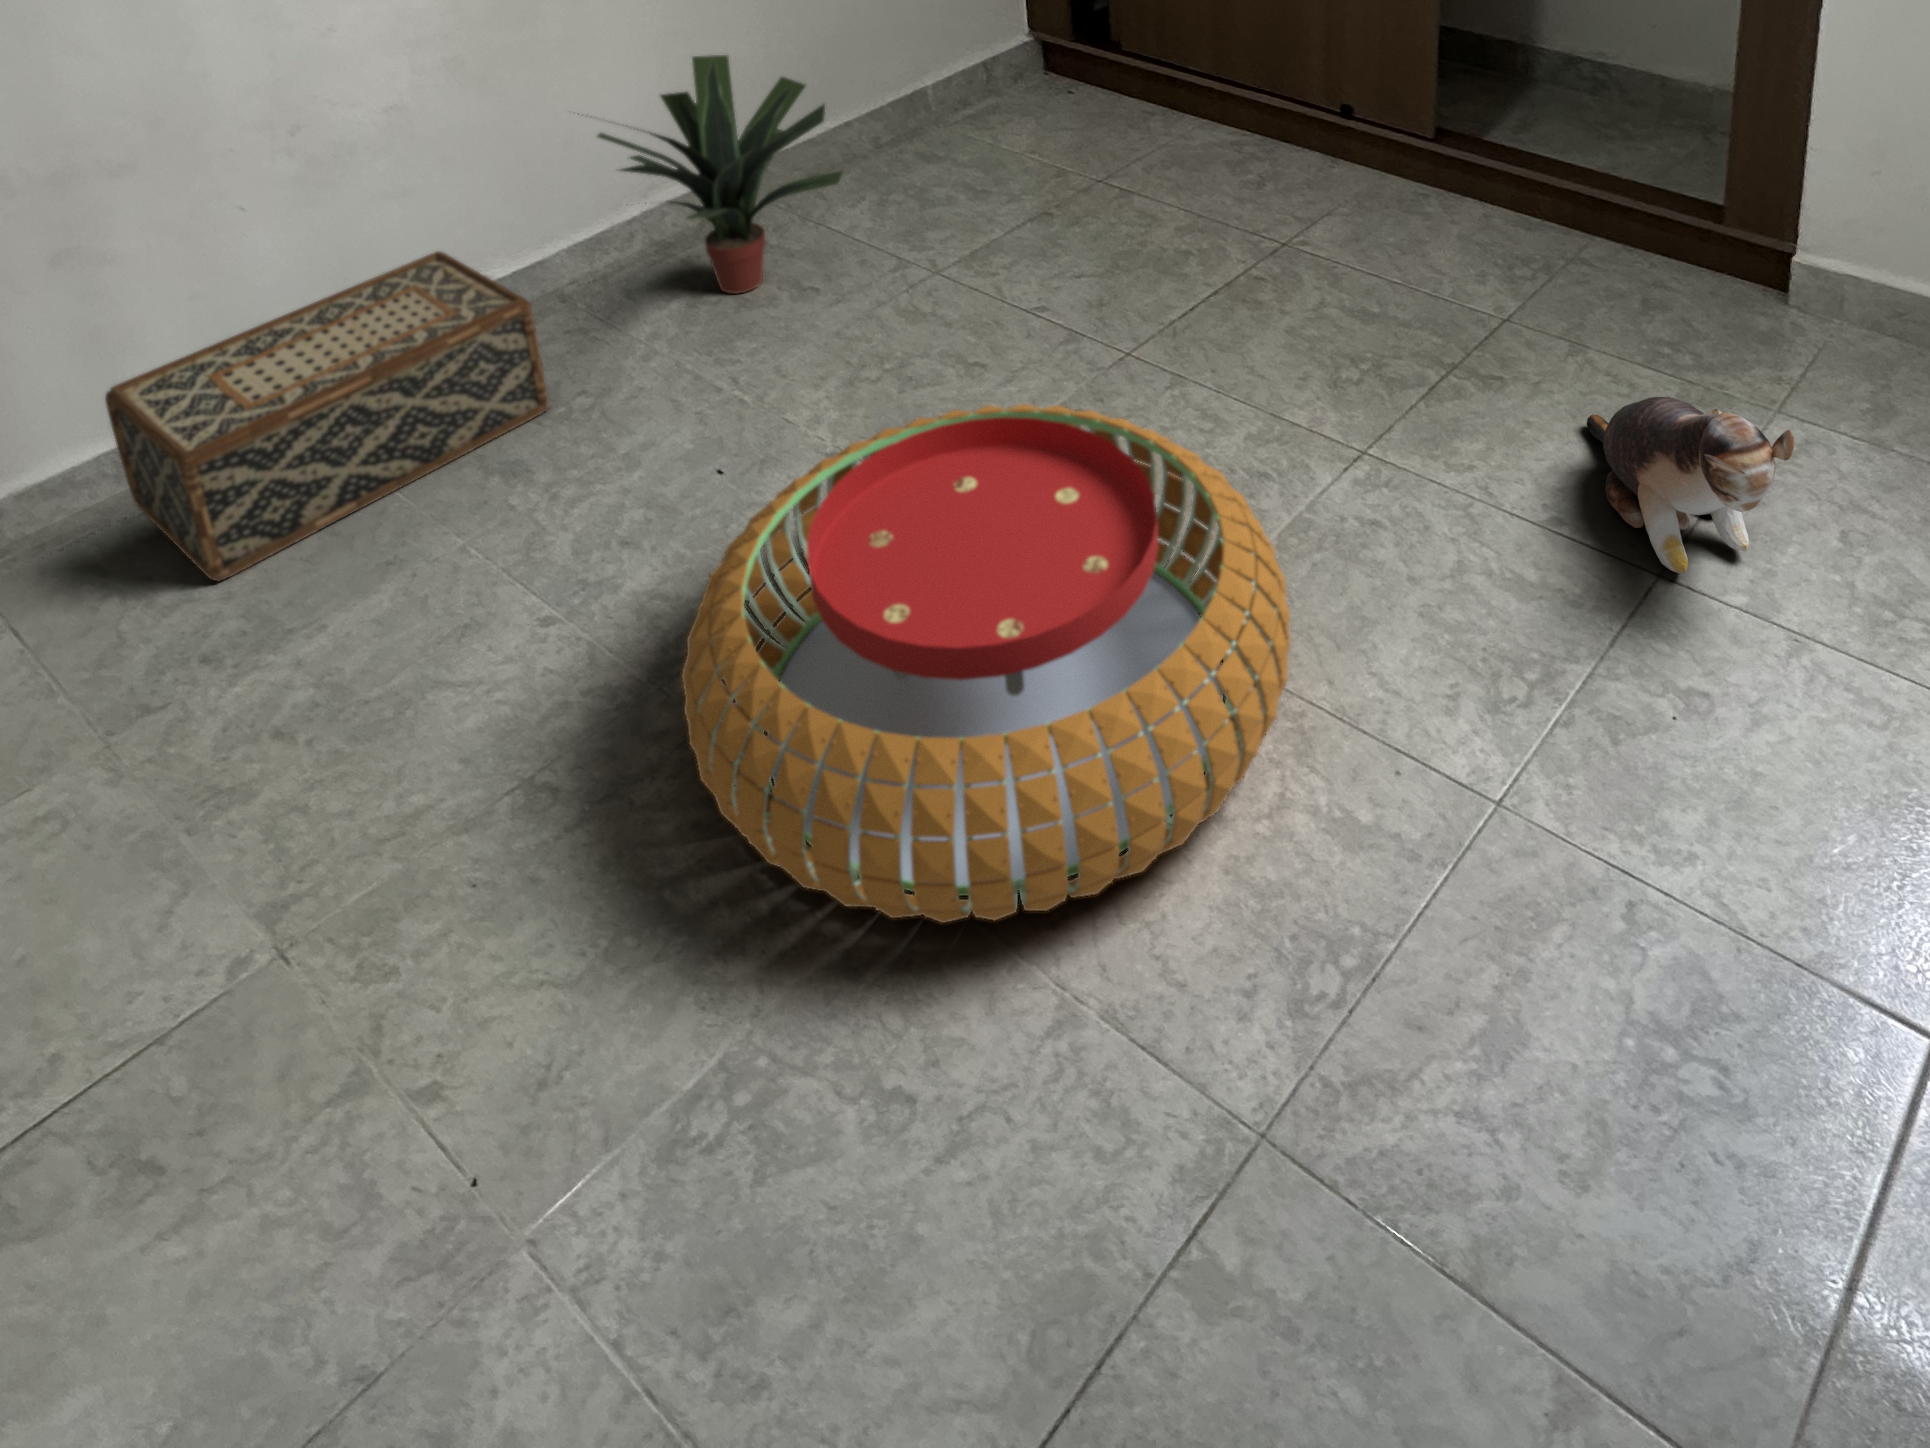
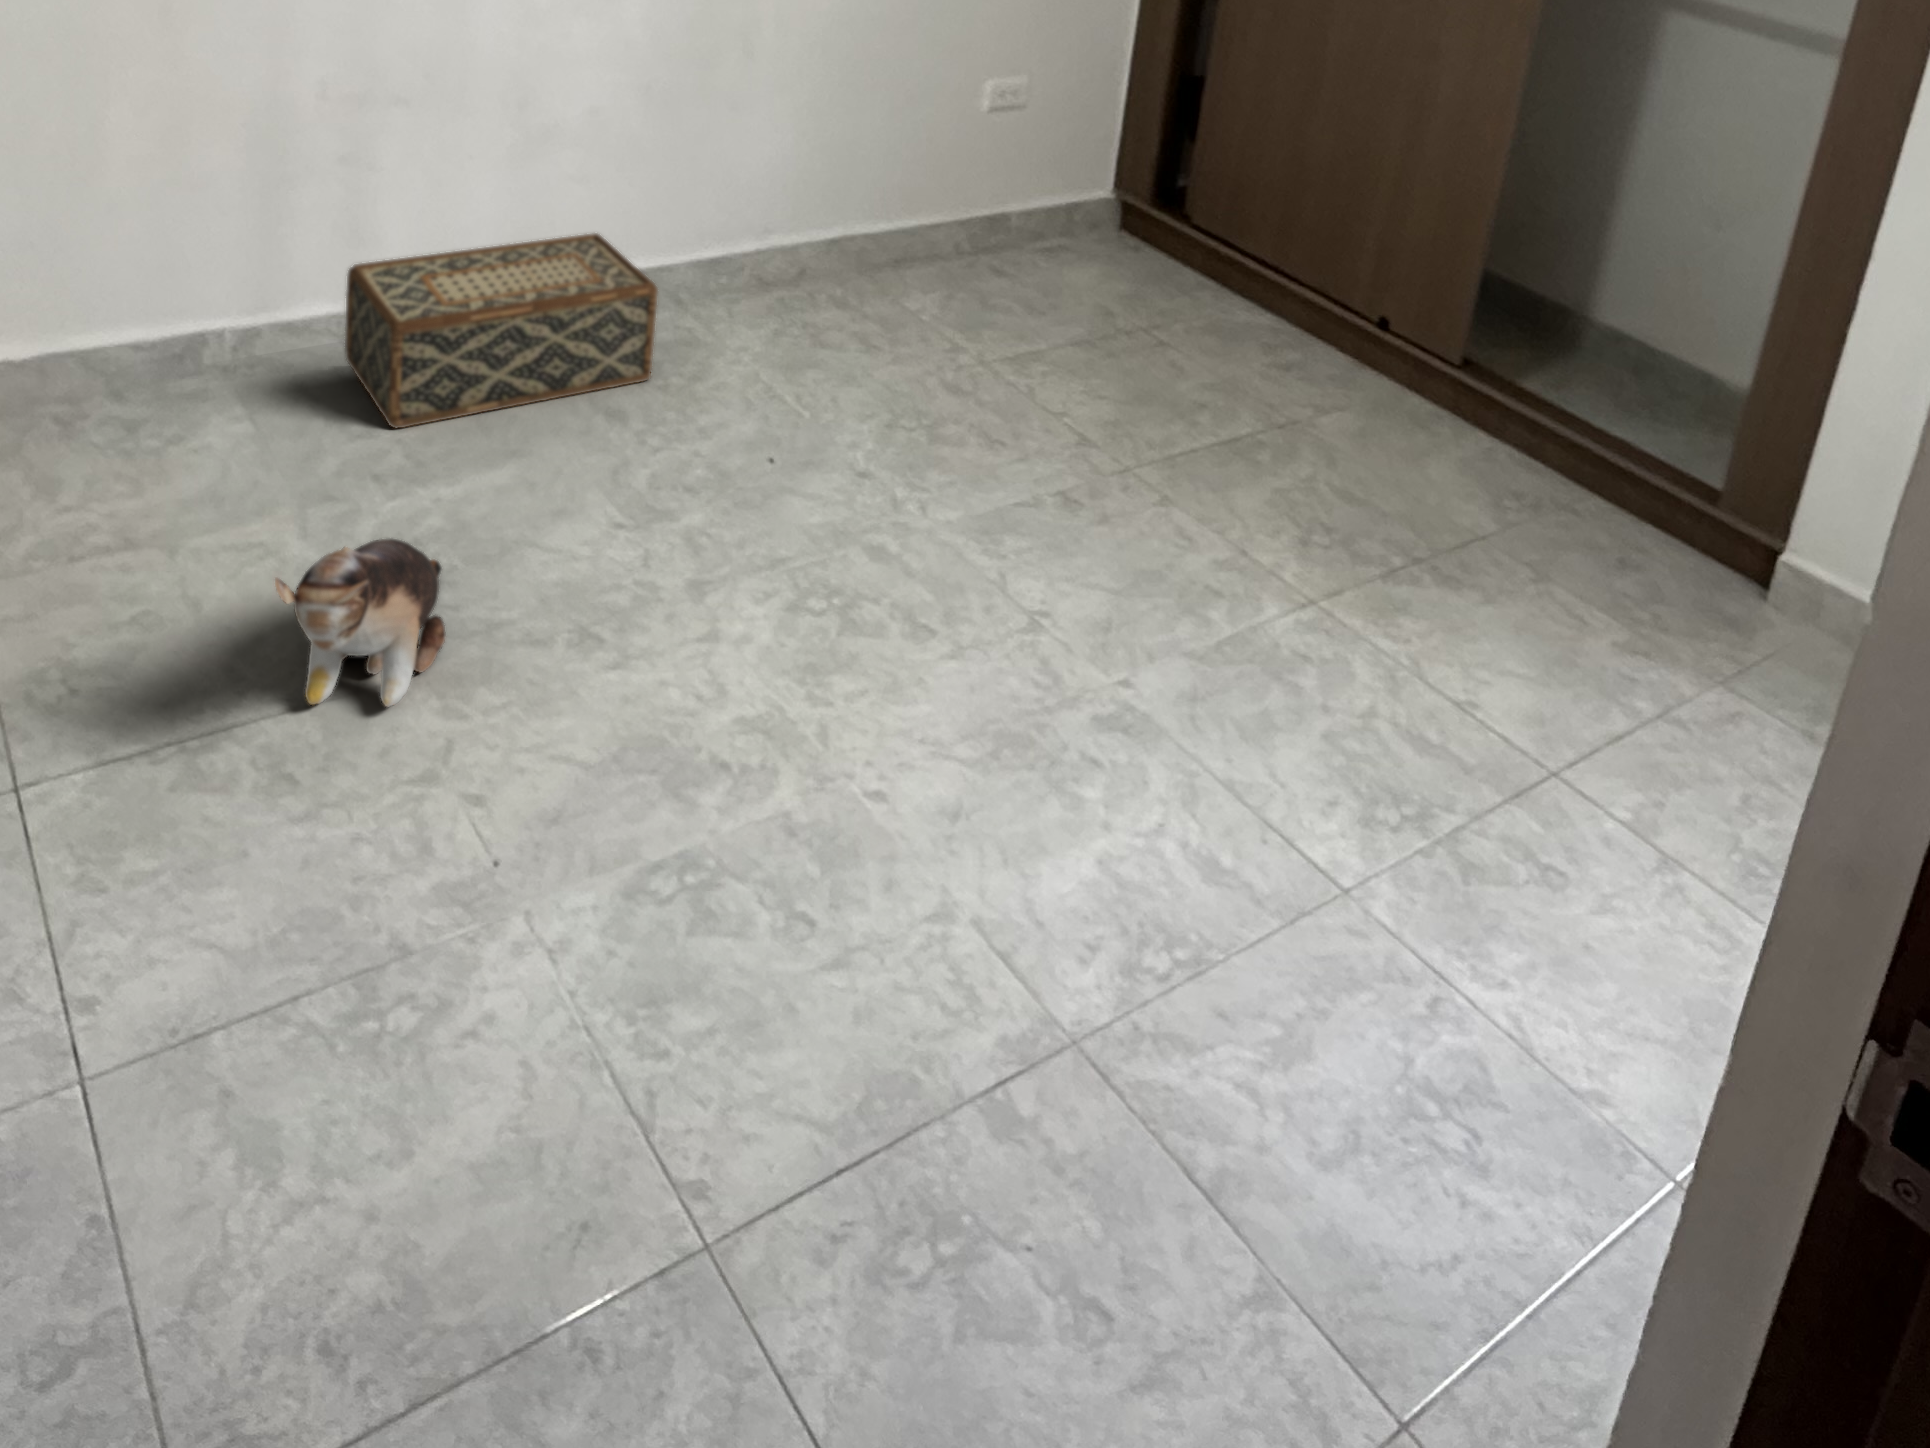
potted plant: present [578,55,842,294] -> none [716,131,923,337]
plush toy: present [1587,397,1794,573] -> present [275,539,446,707]
pouf: present [682,404,1290,923] -> none [708,449,1207,835]

